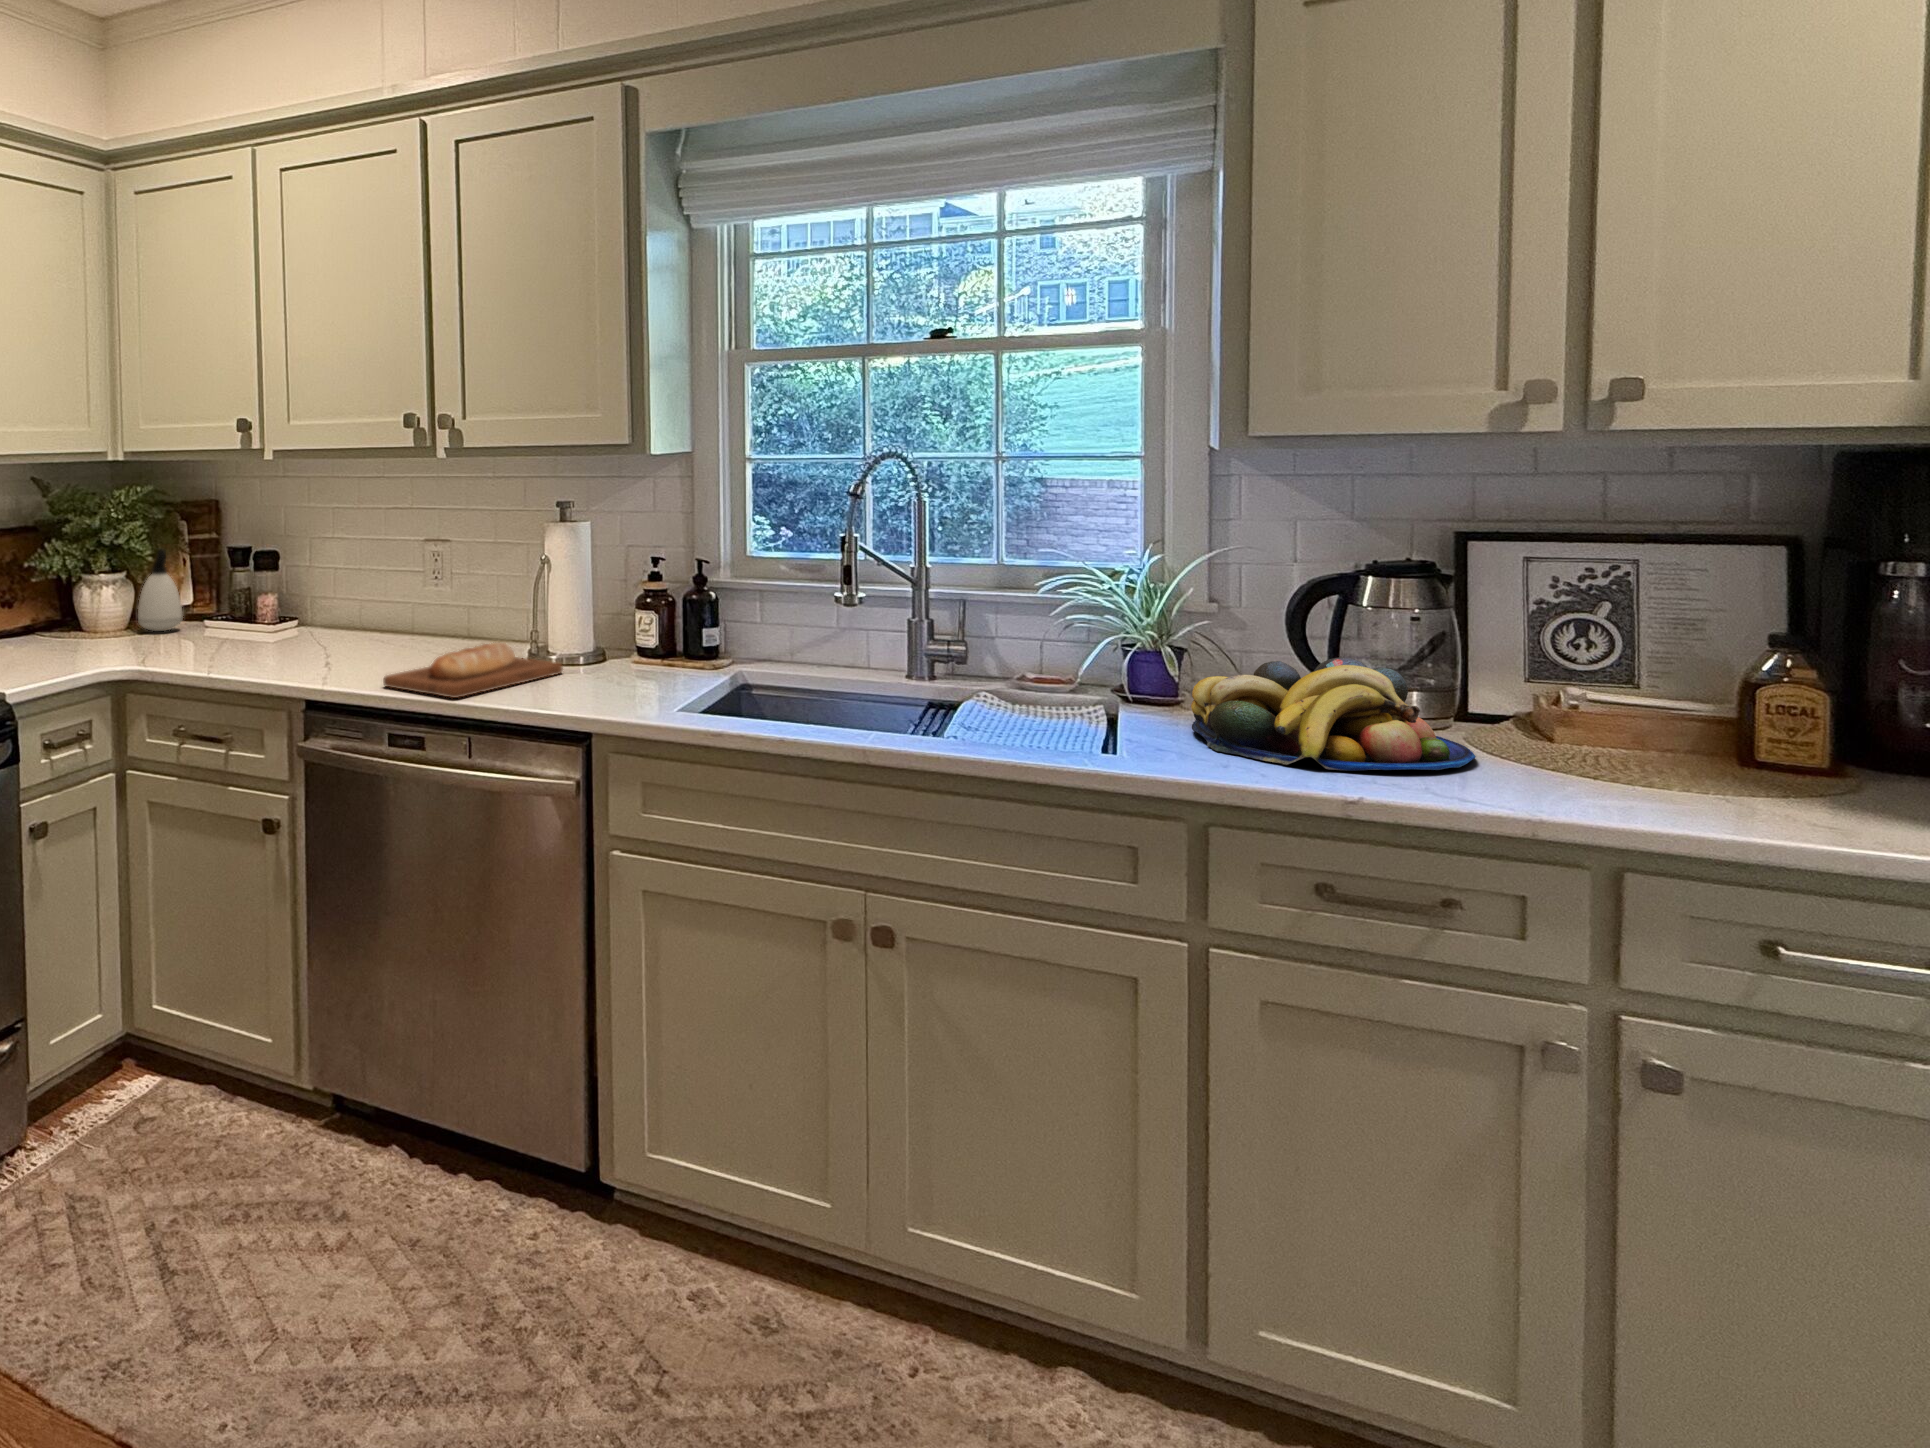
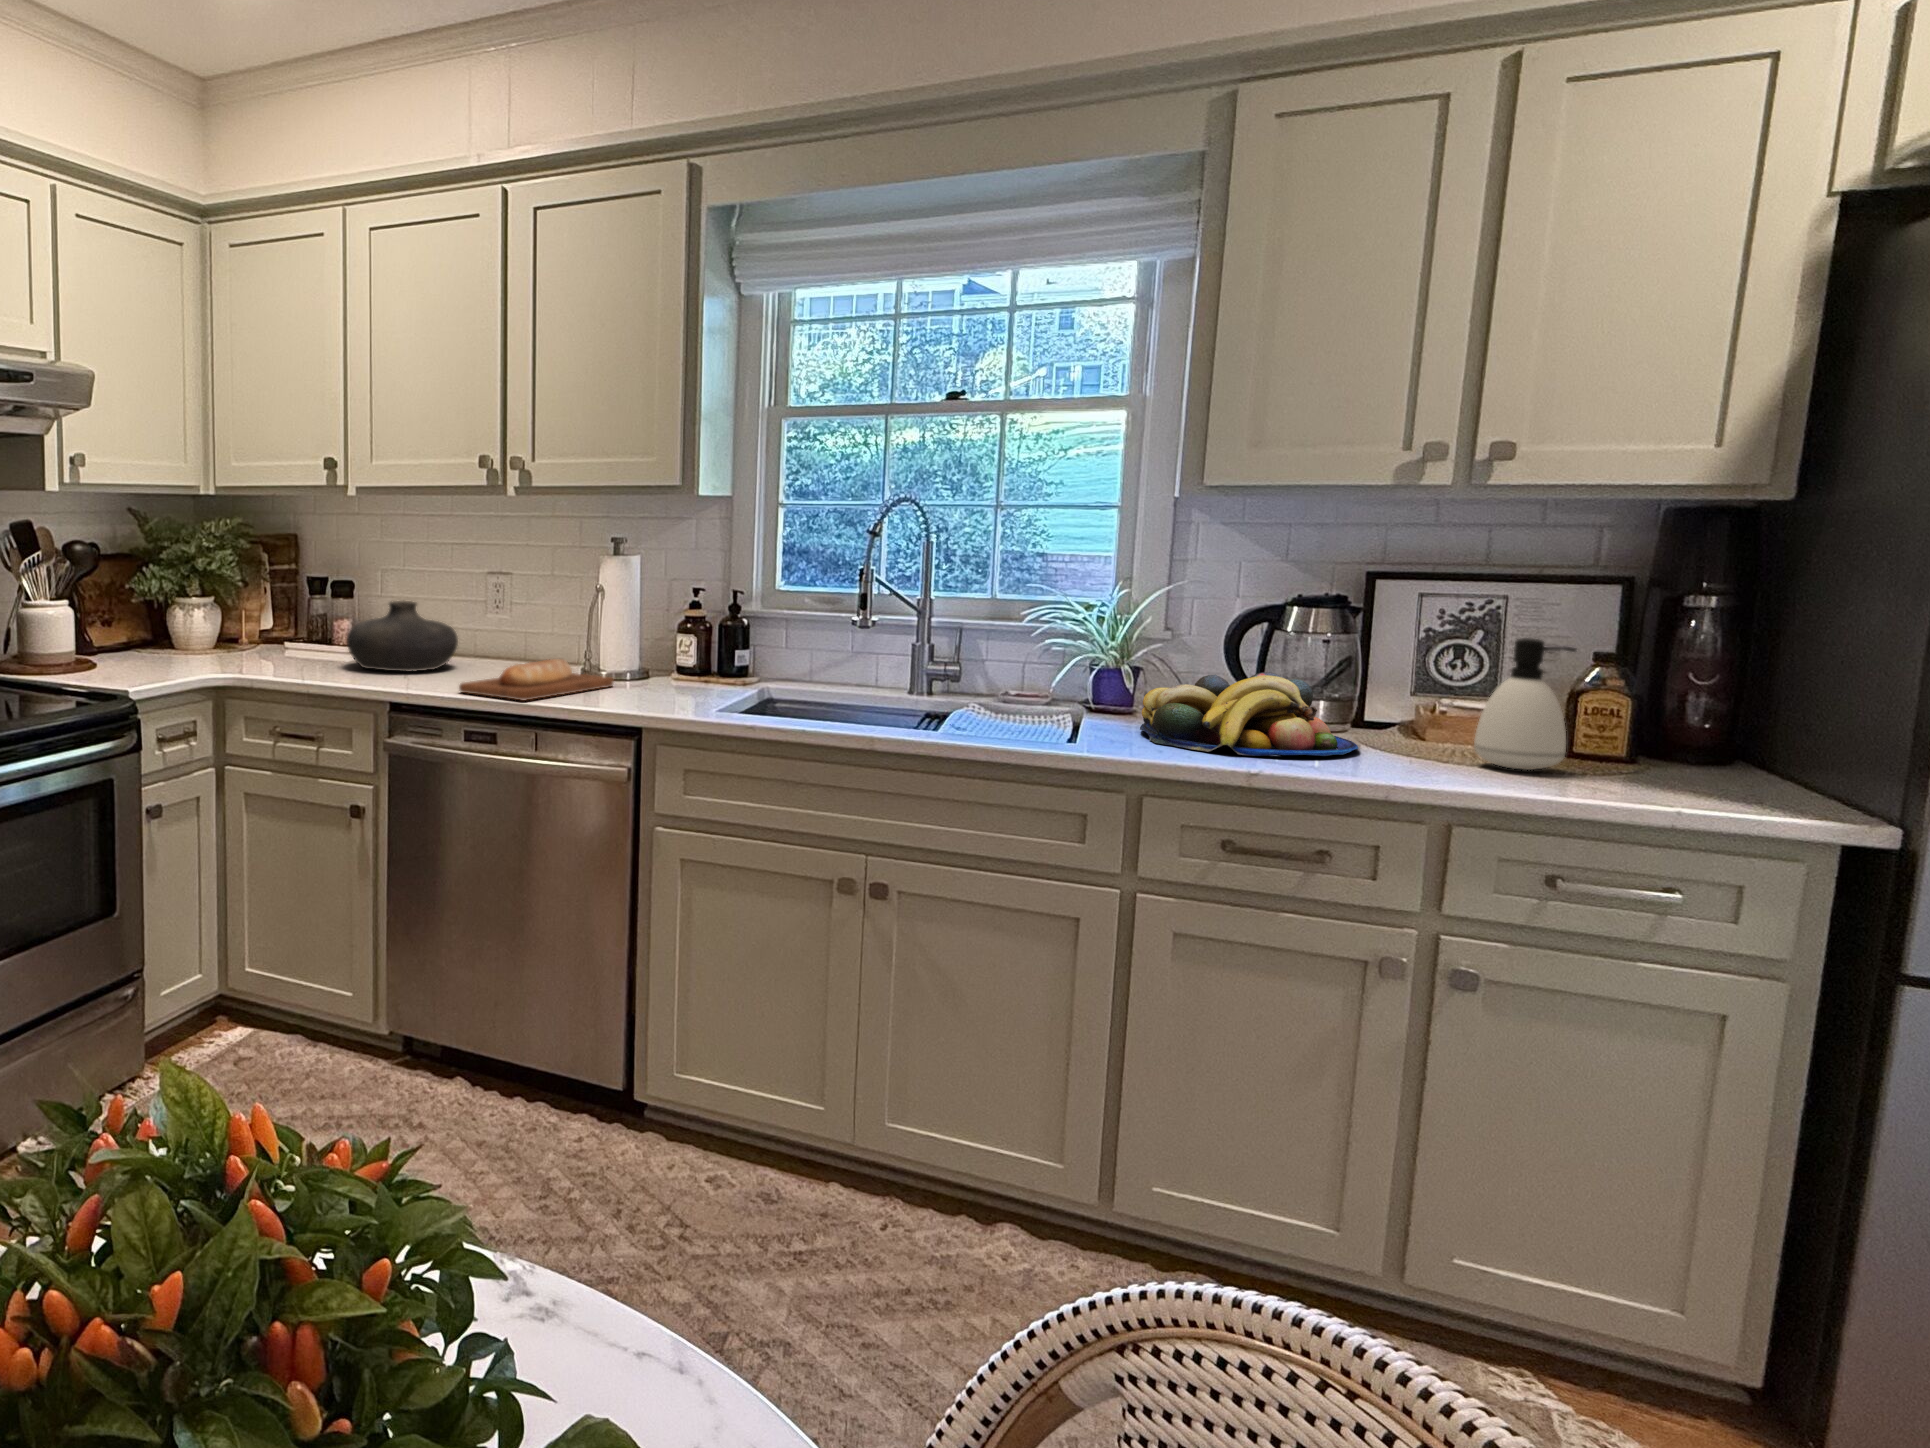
soap dispenser: present [138,549,183,631] -> present [1474,638,1576,770]
vase: none [266,575,391,656] -> present [347,601,458,672]

